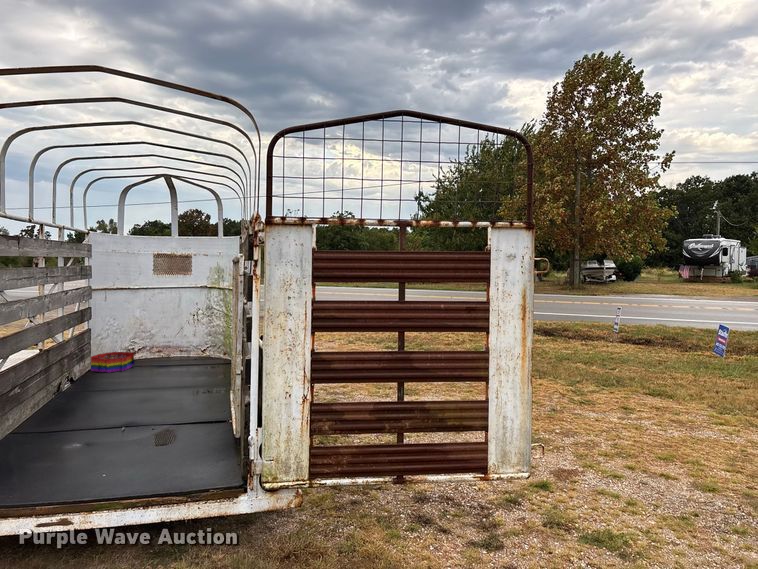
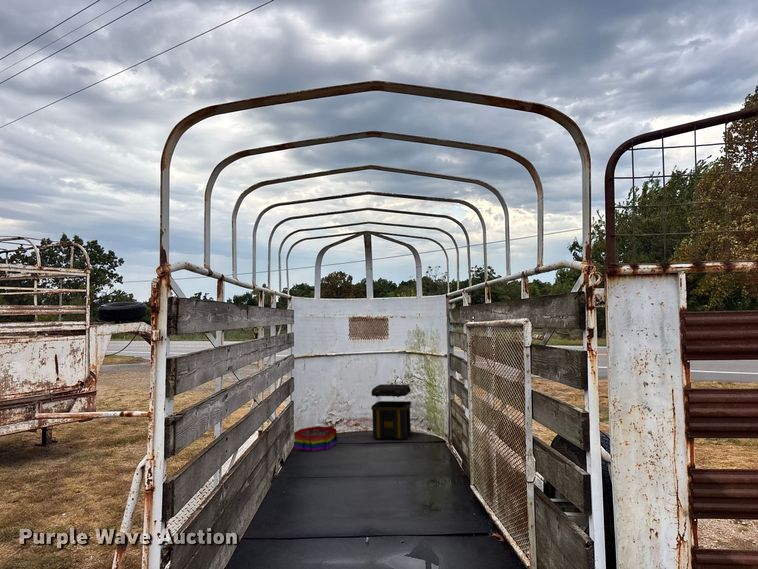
toolbox: none [170,315,210,362] -> present [371,384,411,439]

